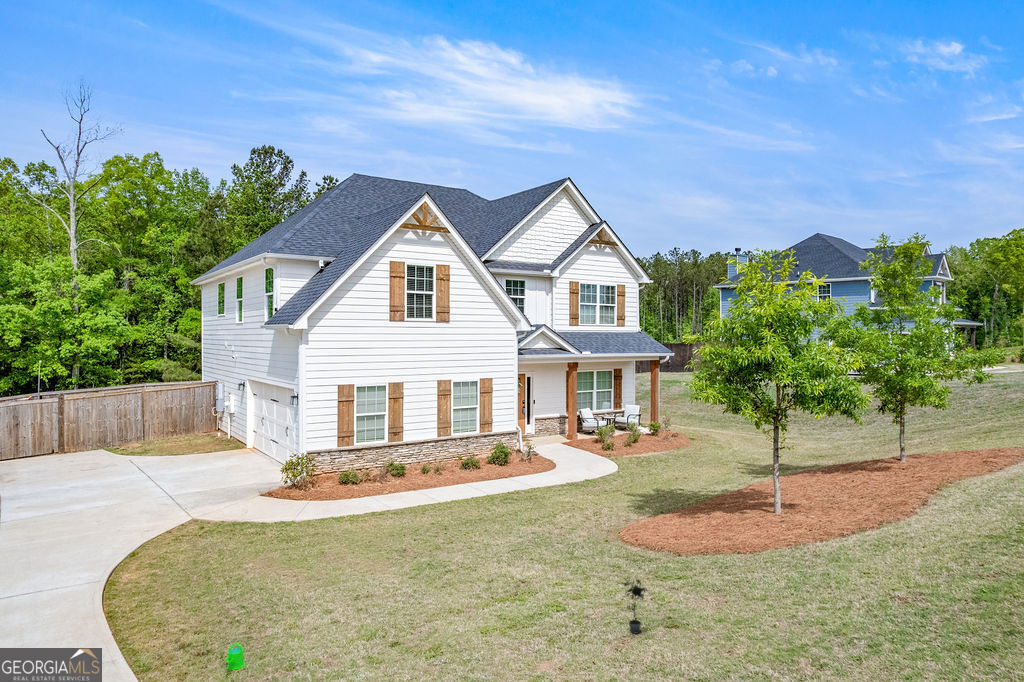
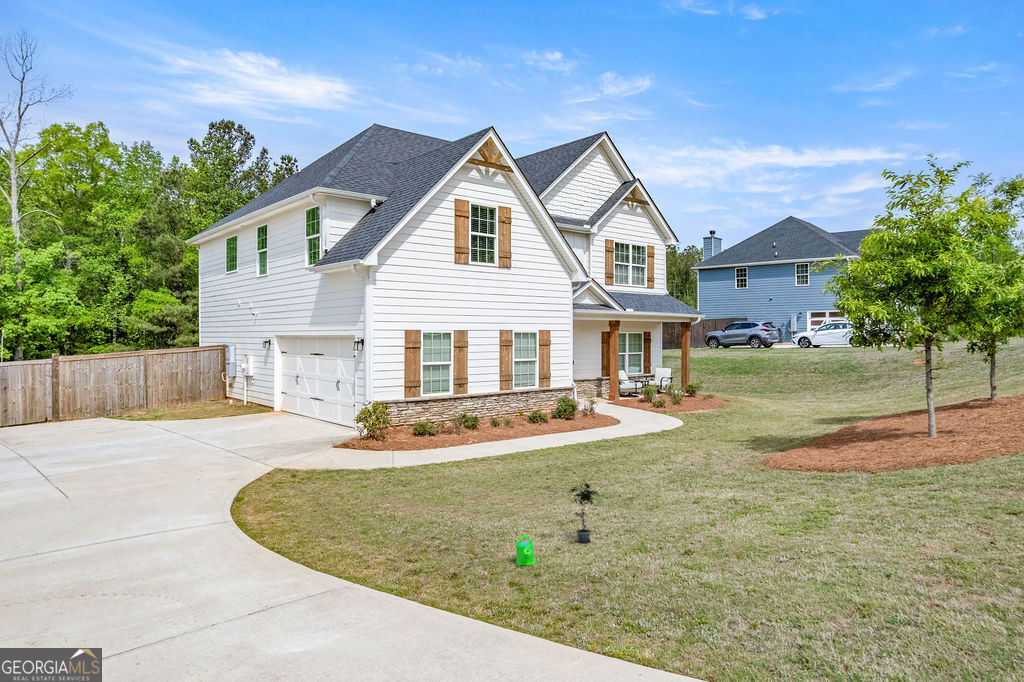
potted plant: present [623,580,647,633] -> present [570,481,599,543]

